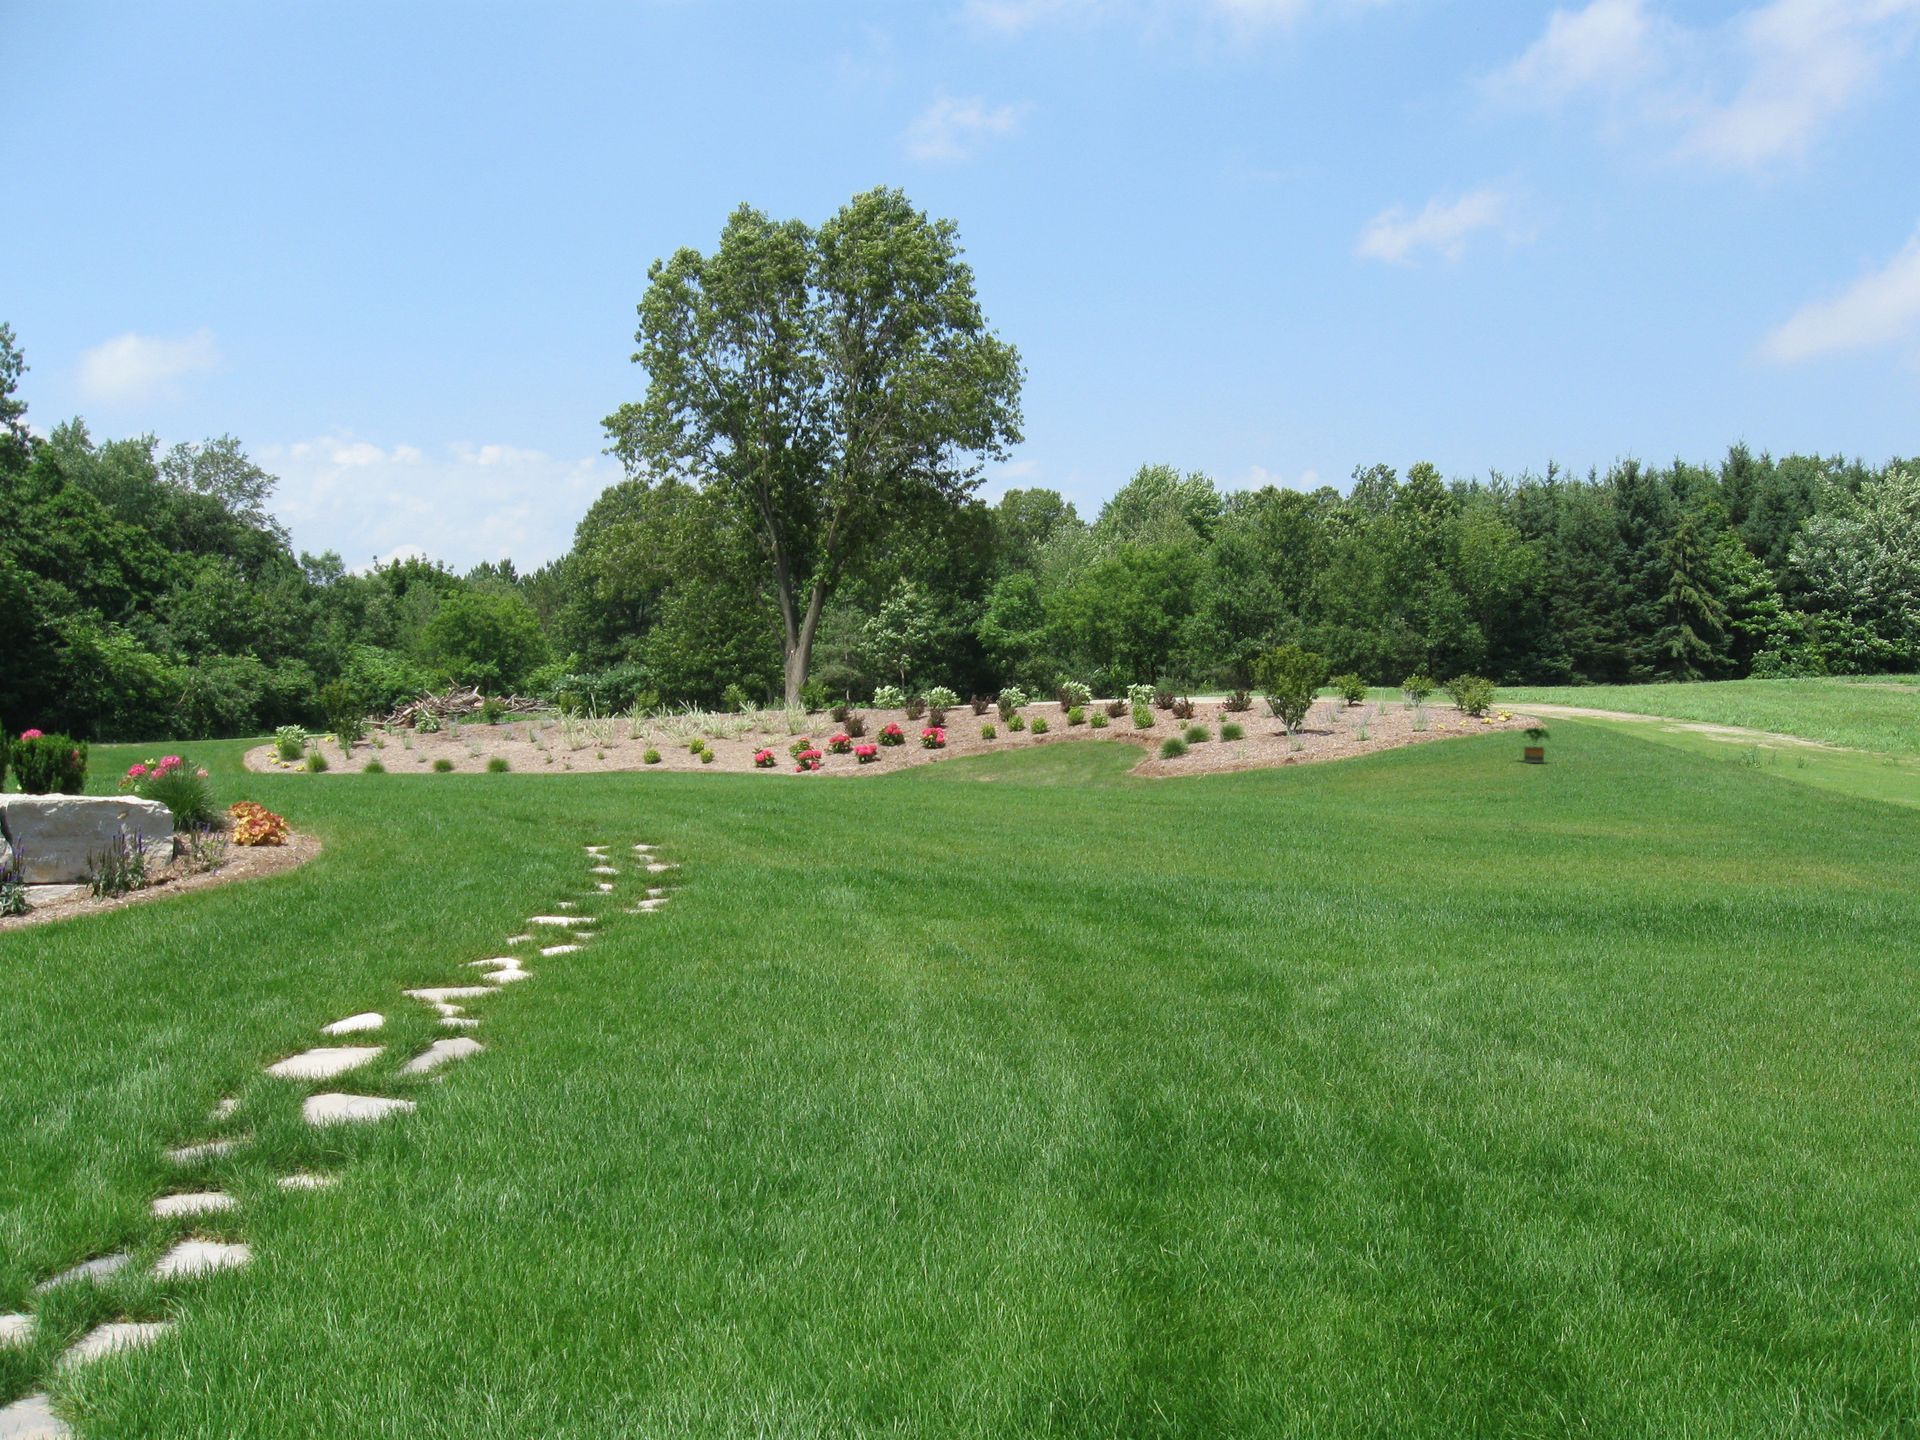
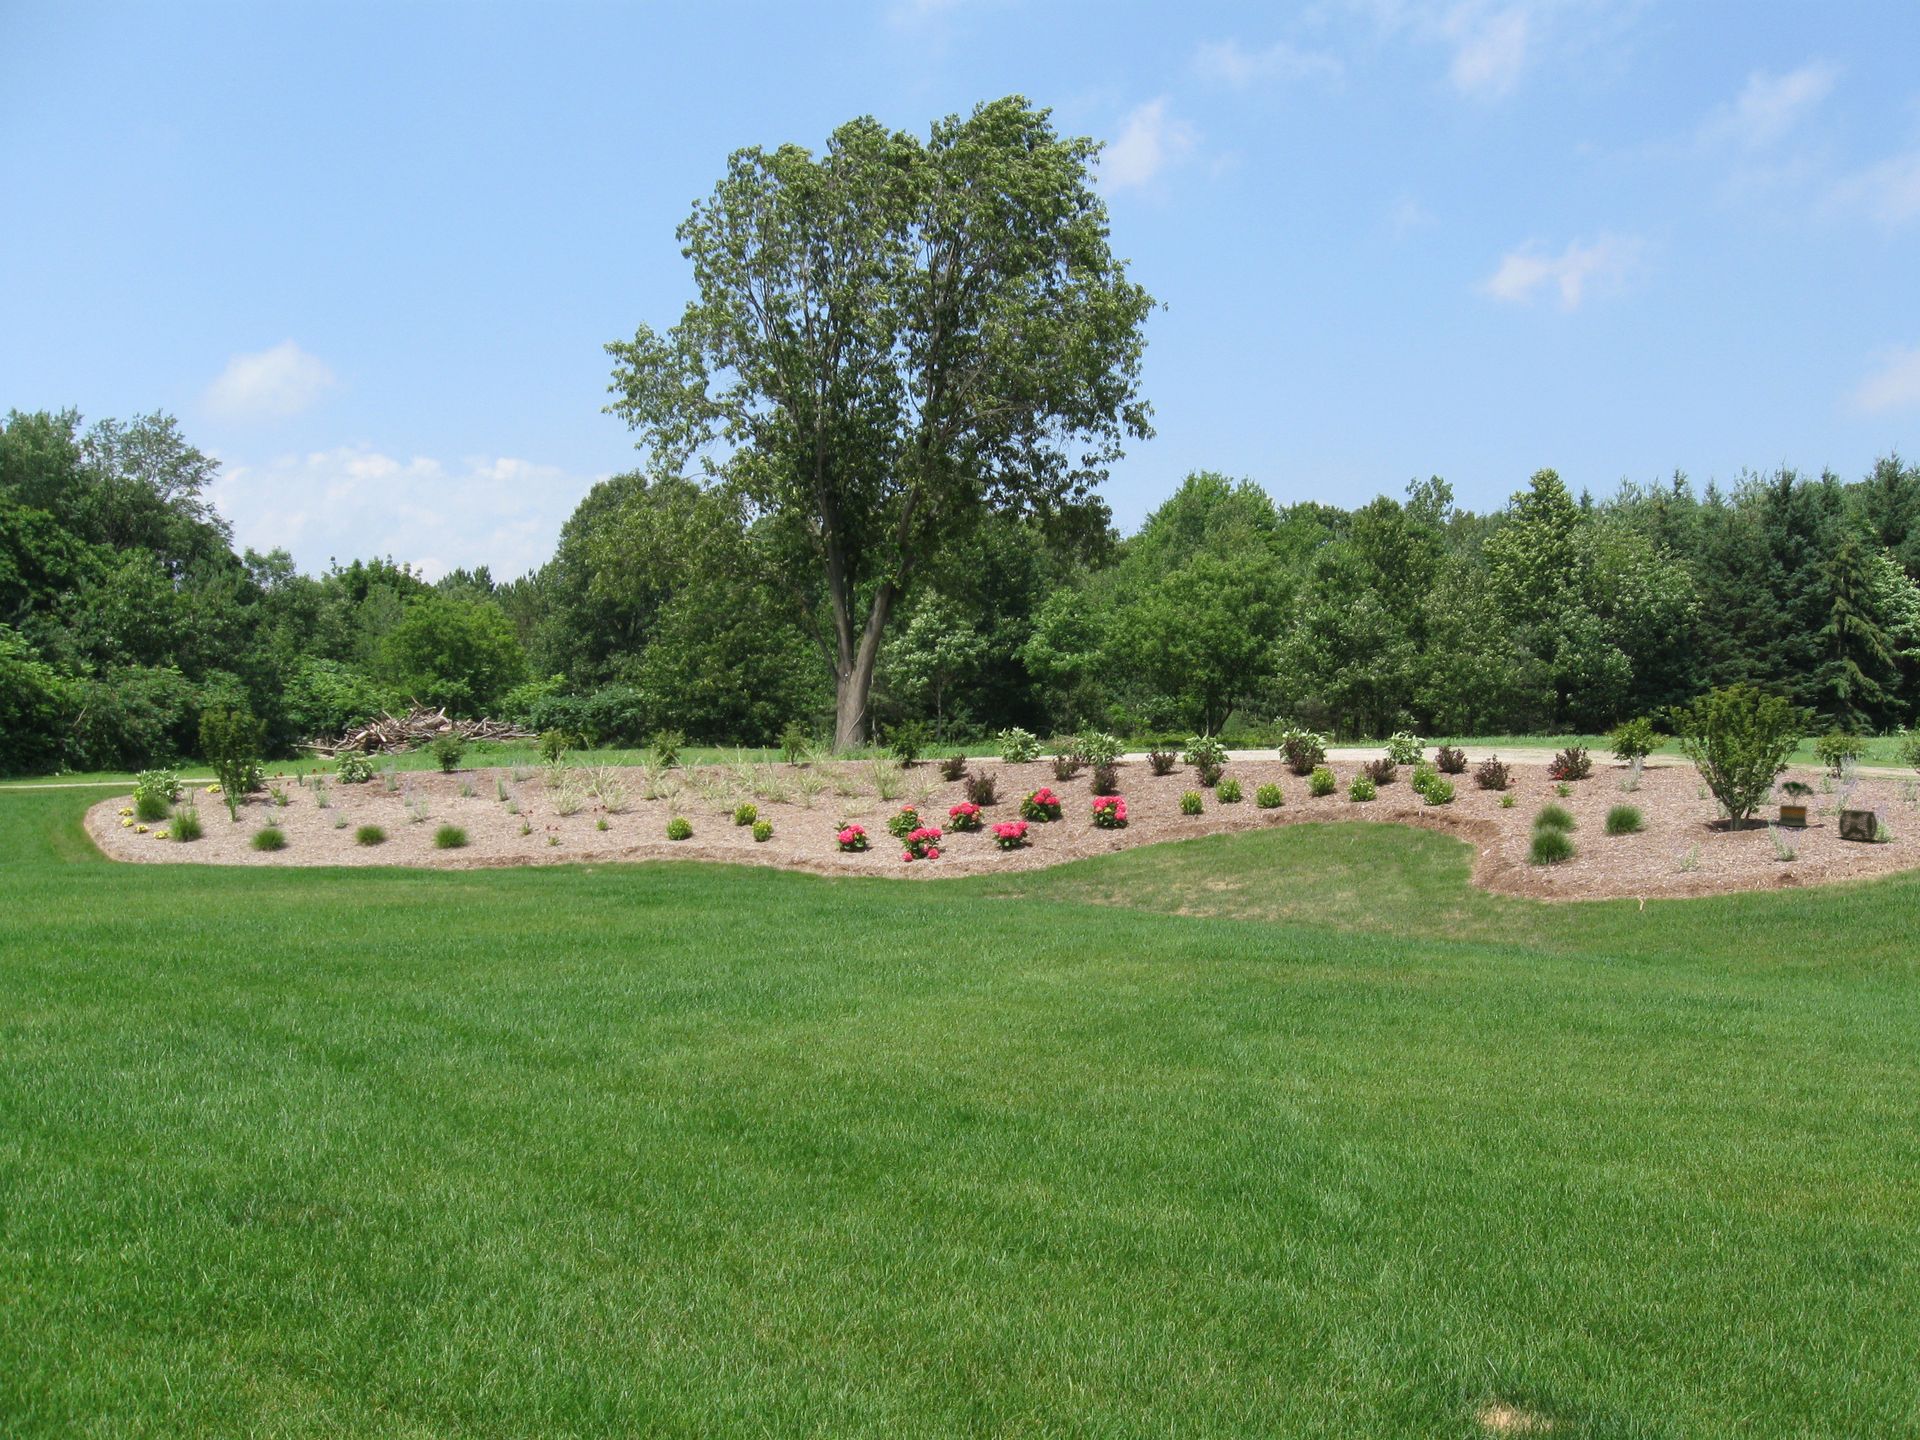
woven basket: none [1562,749,1591,773] -> present [1838,810,1878,840]

